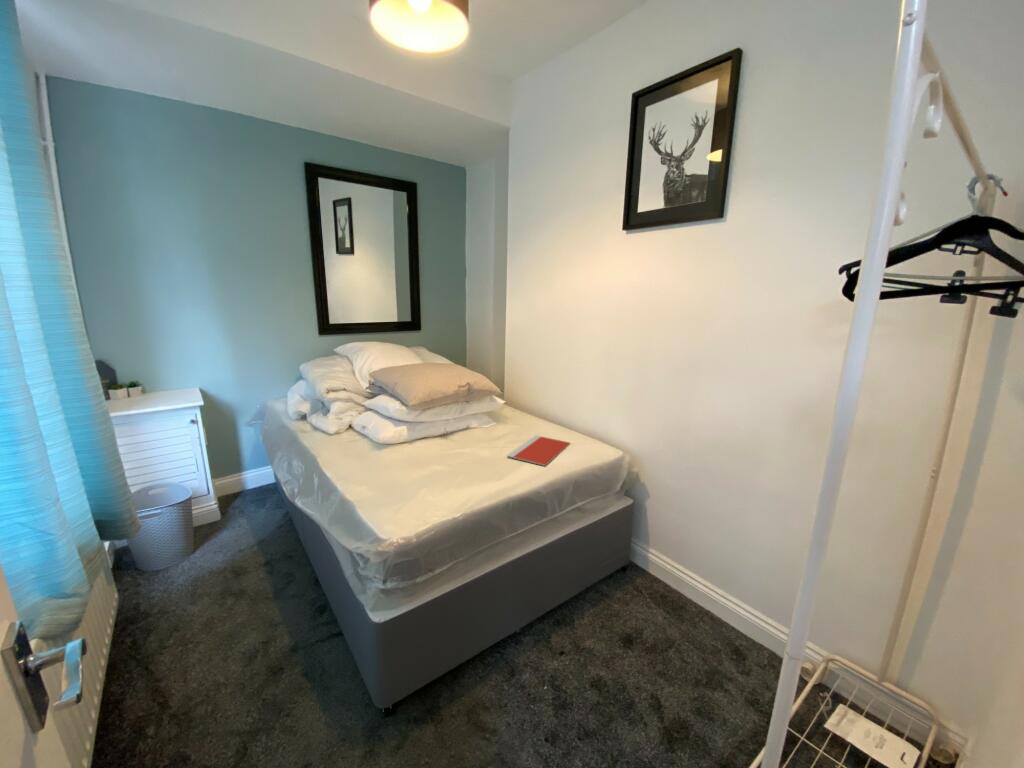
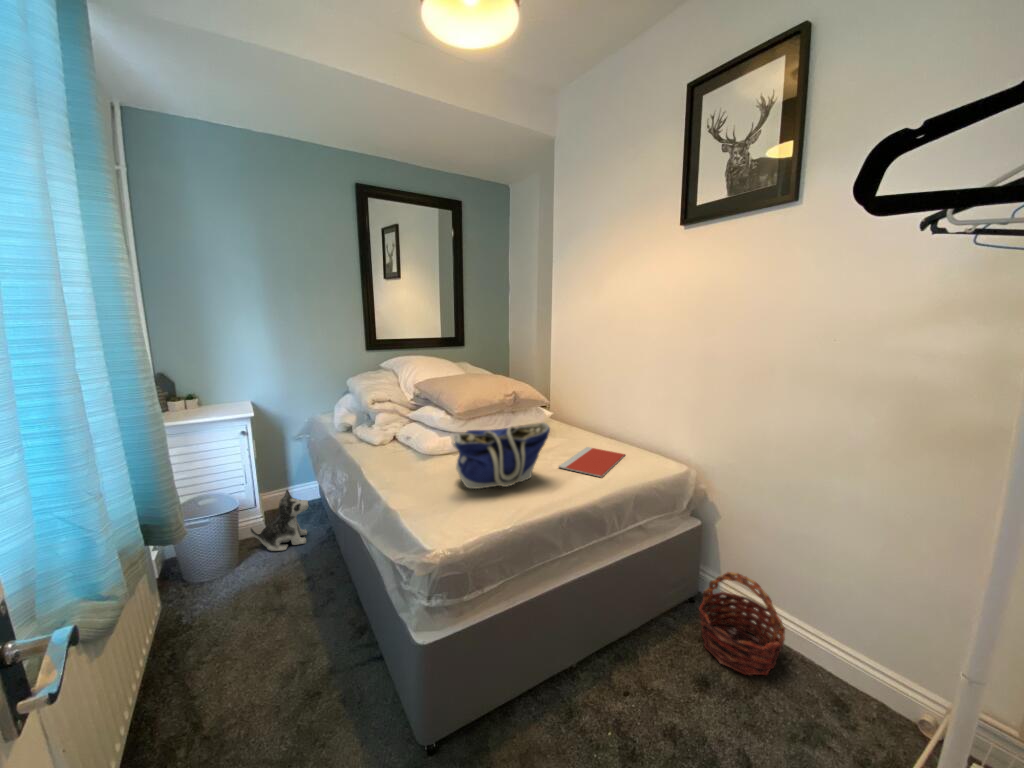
tote bag: none [404,417,497,479] -> present [453,423,550,489]
plush toy: none [204,477,264,538] -> present [250,490,309,551]
basket: none [628,546,698,632] -> present [699,572,785,675]

